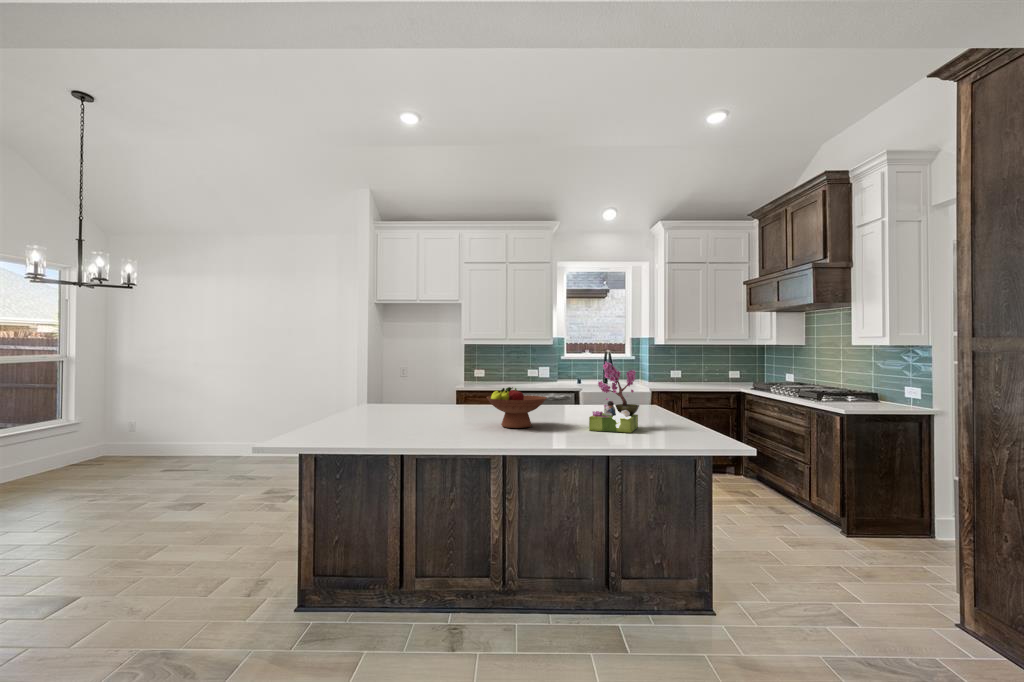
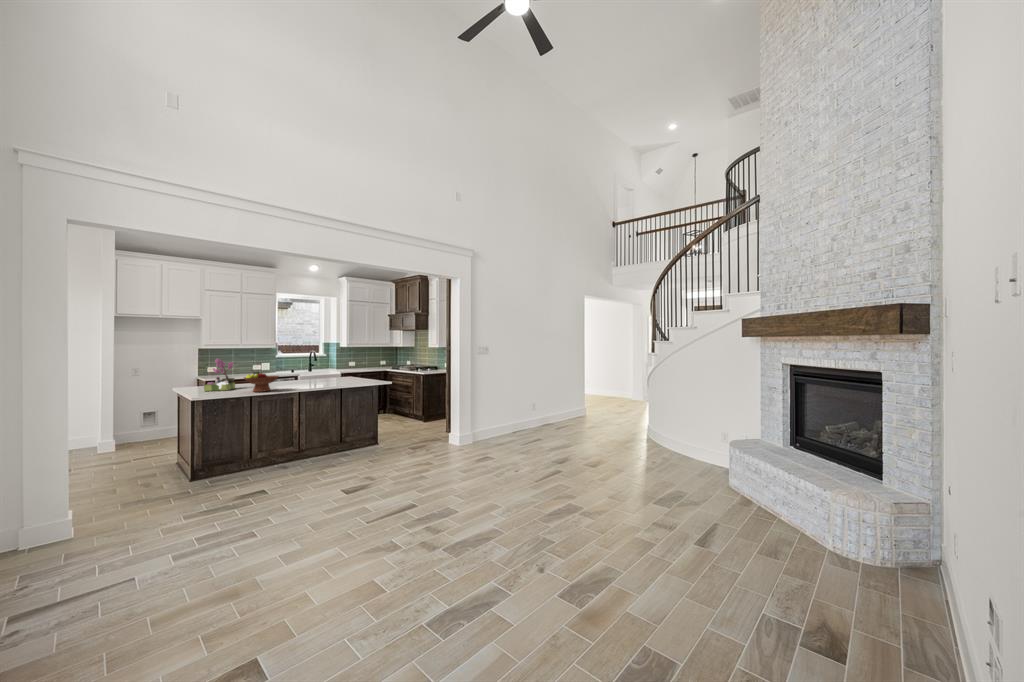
flower arrangement: present [589,361,639,433] -> present [204,359,235,391]

